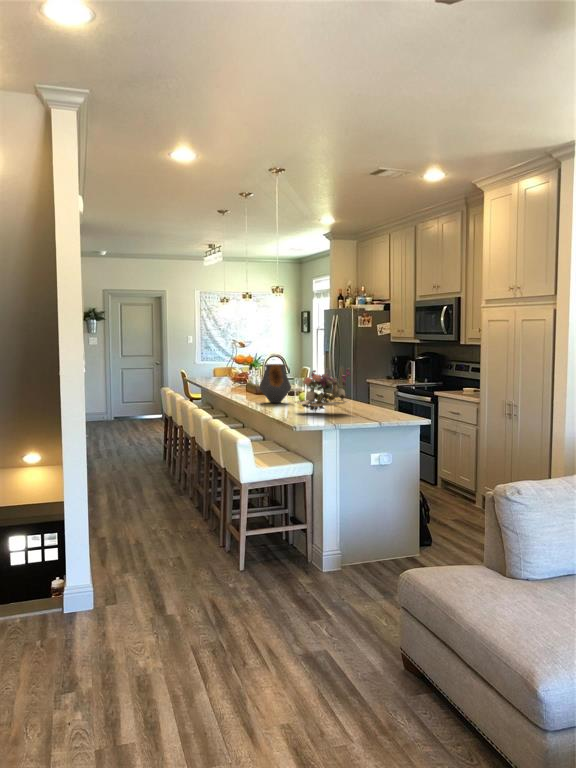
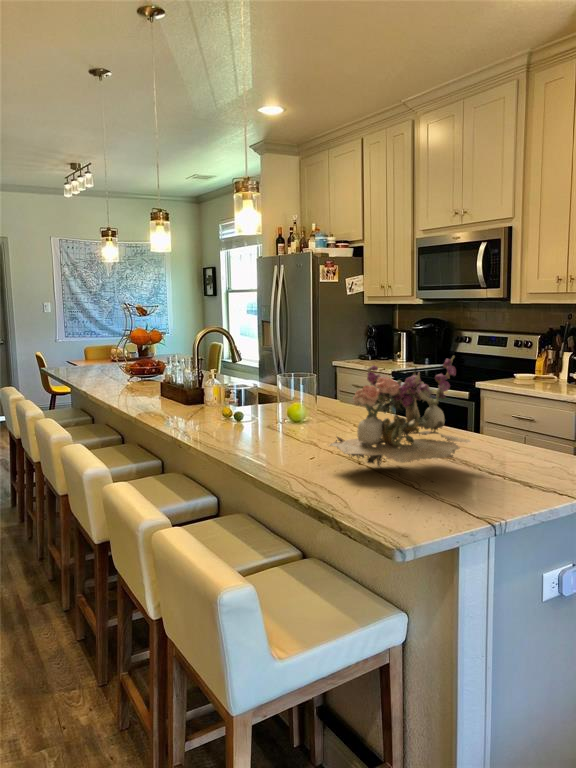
vase: present [259,364,291,403] -> none [210,348,277,431]

